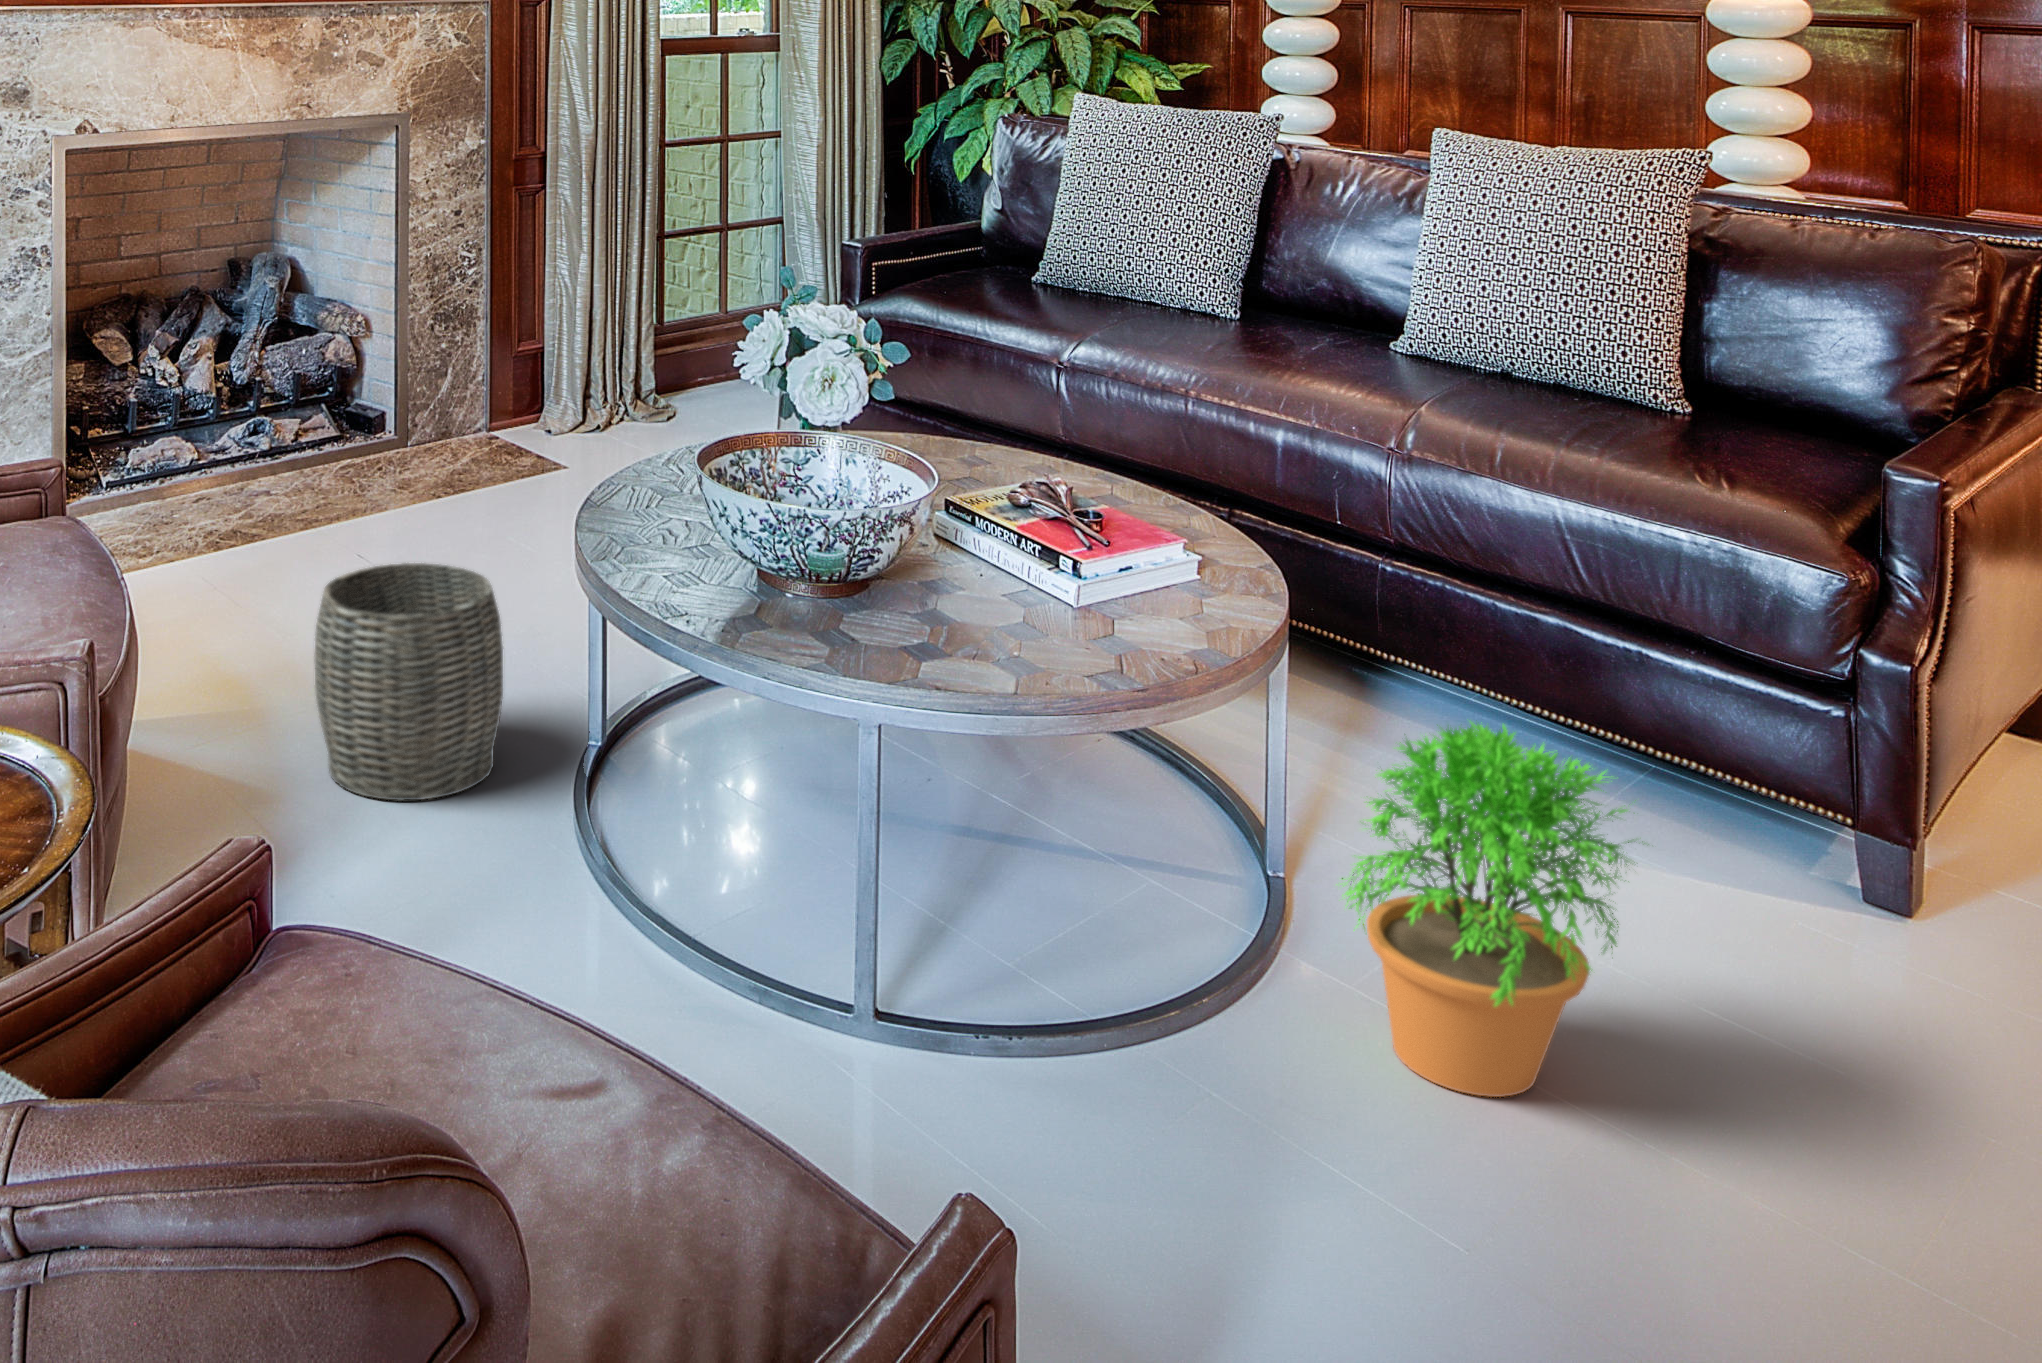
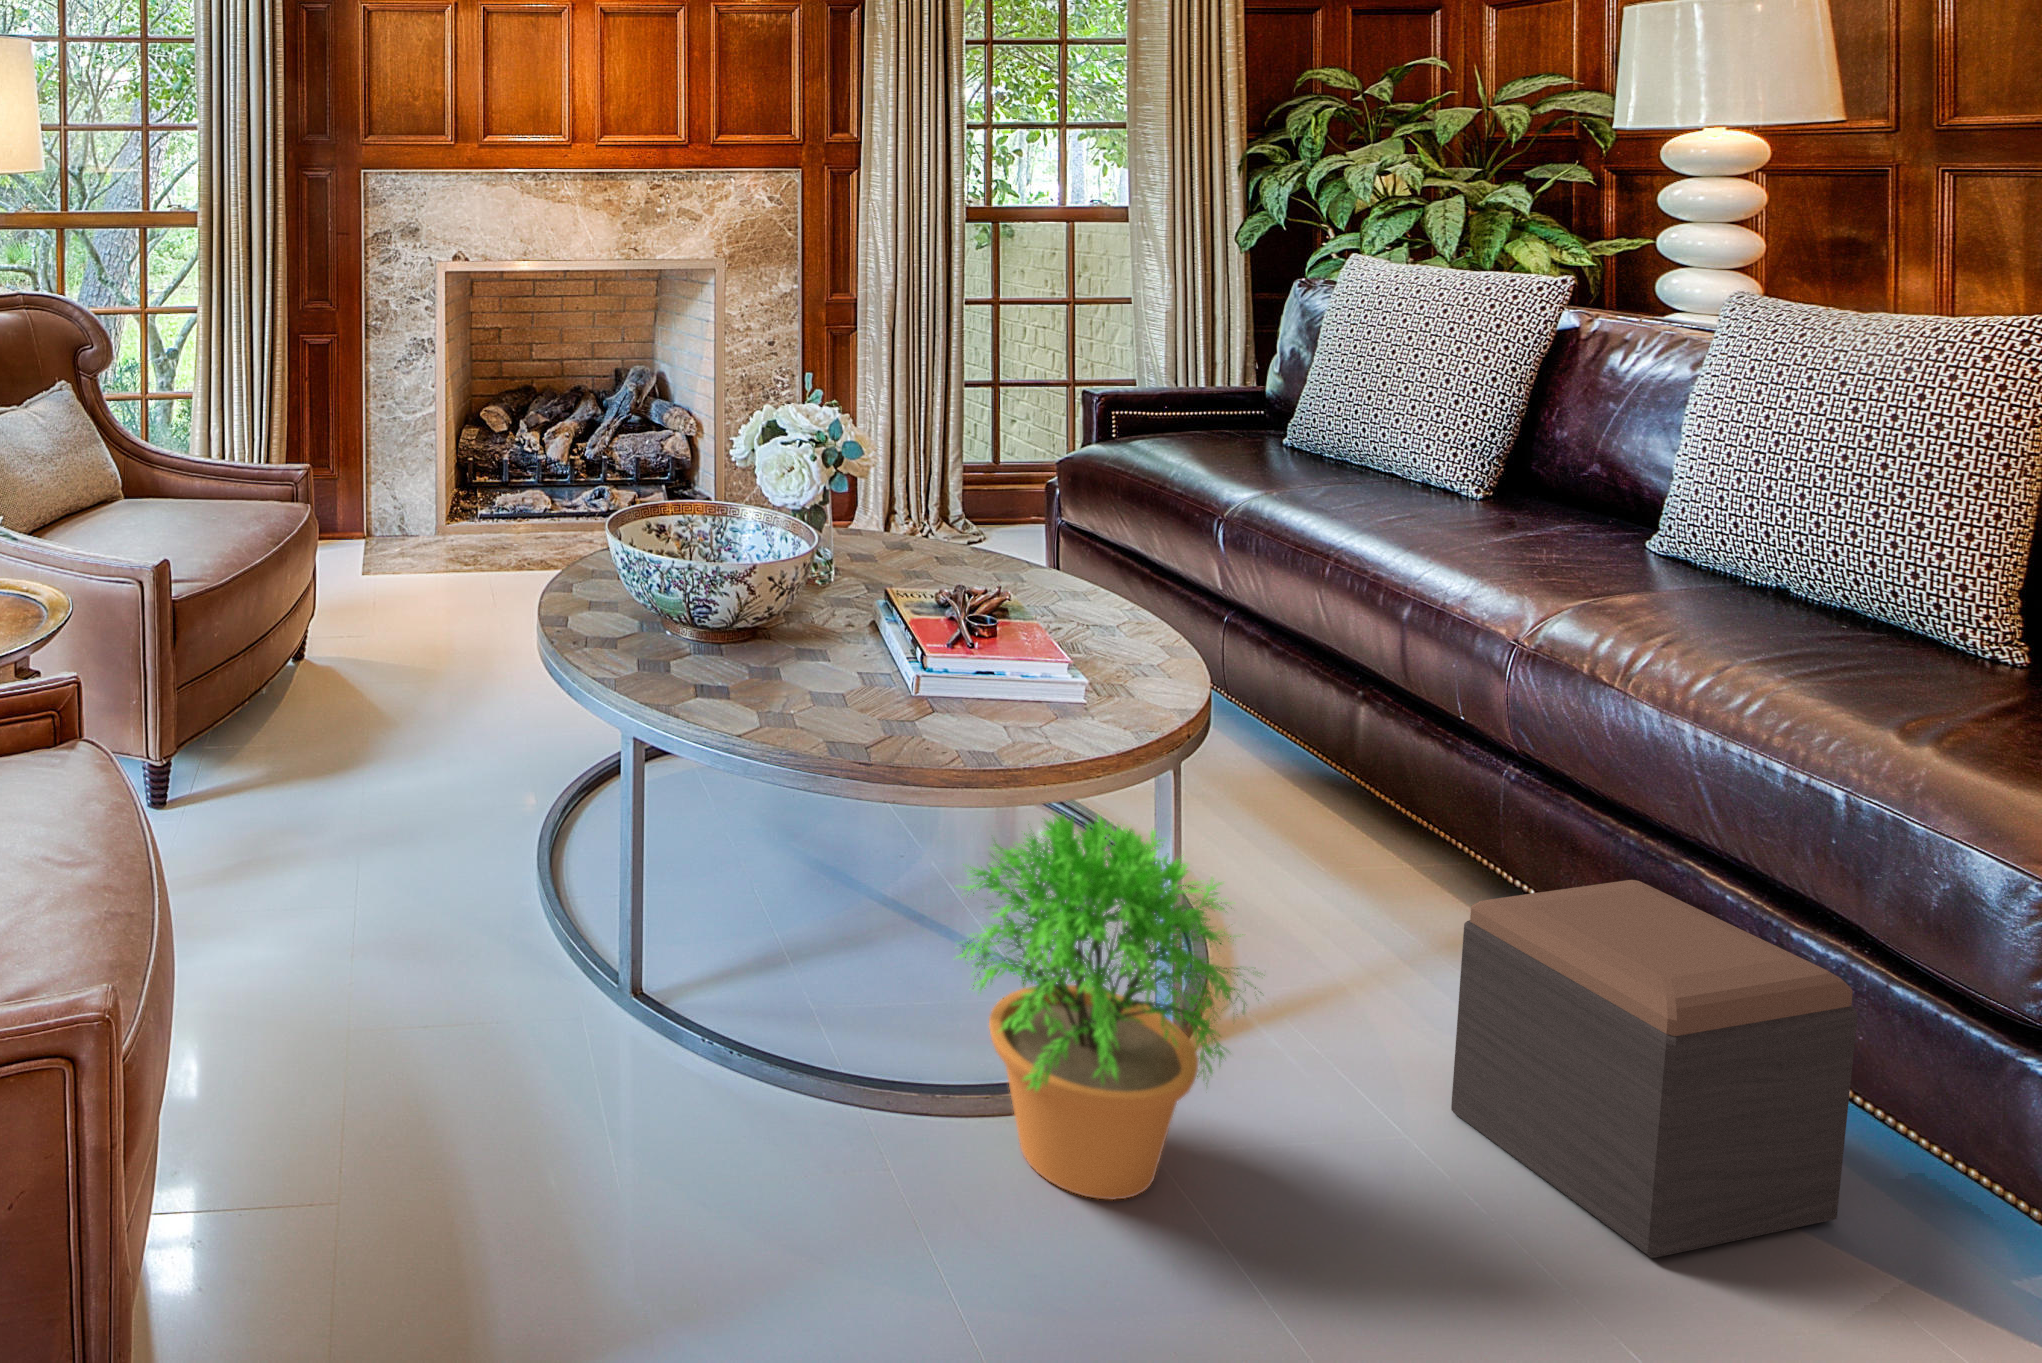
woven basket: present [315,563,503,800] -> none [397,580,541,759]
footstool: none [1654,693,1973,1013] -> present [1451,880,1858,1258]

